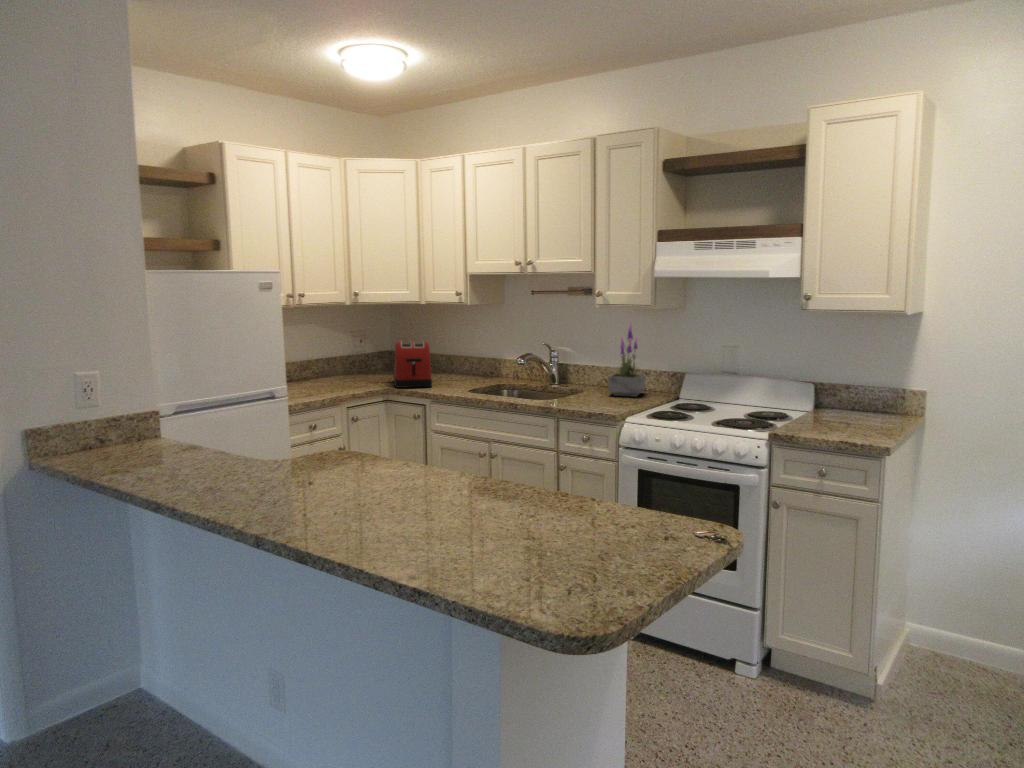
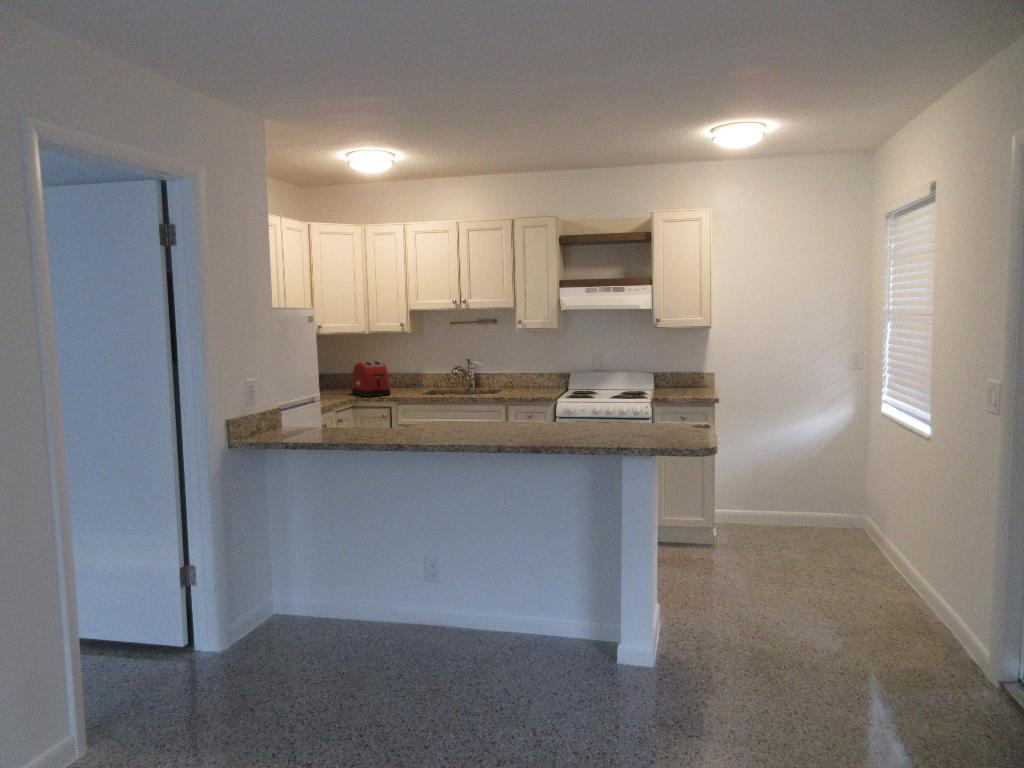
potted plant: present [608,324,646,397] -> none [520,339,545,390]

